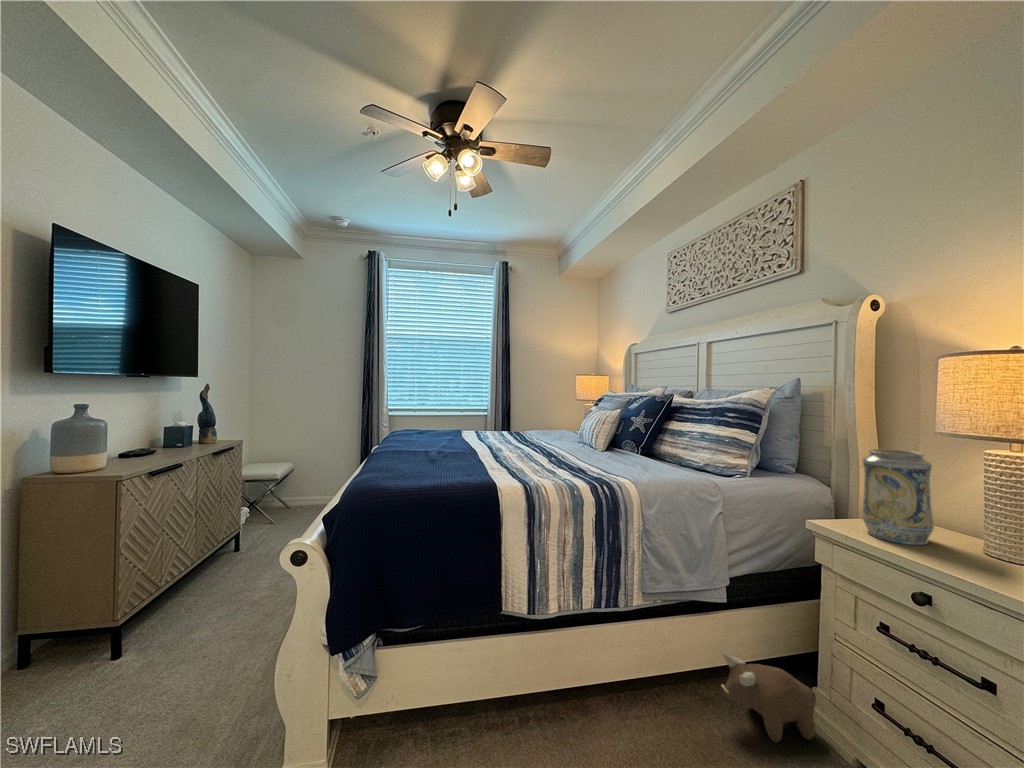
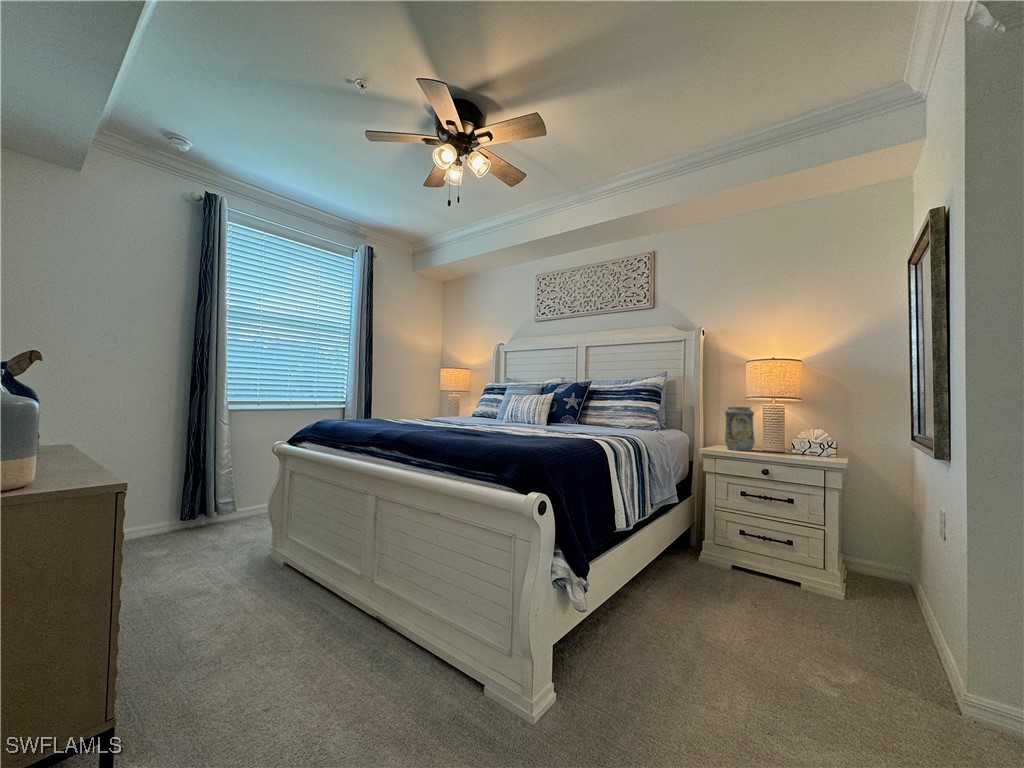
plush toy: present [722,654,816,743] -> none [679,532,720,570]

